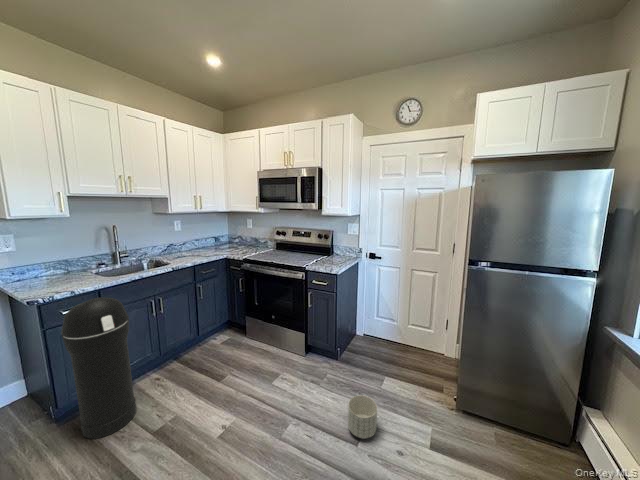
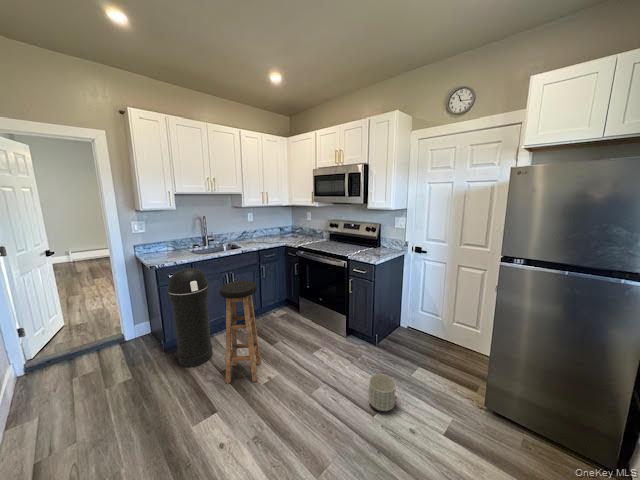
bar stool: none [151,307,209,449] -> present [219,281,261,383]

